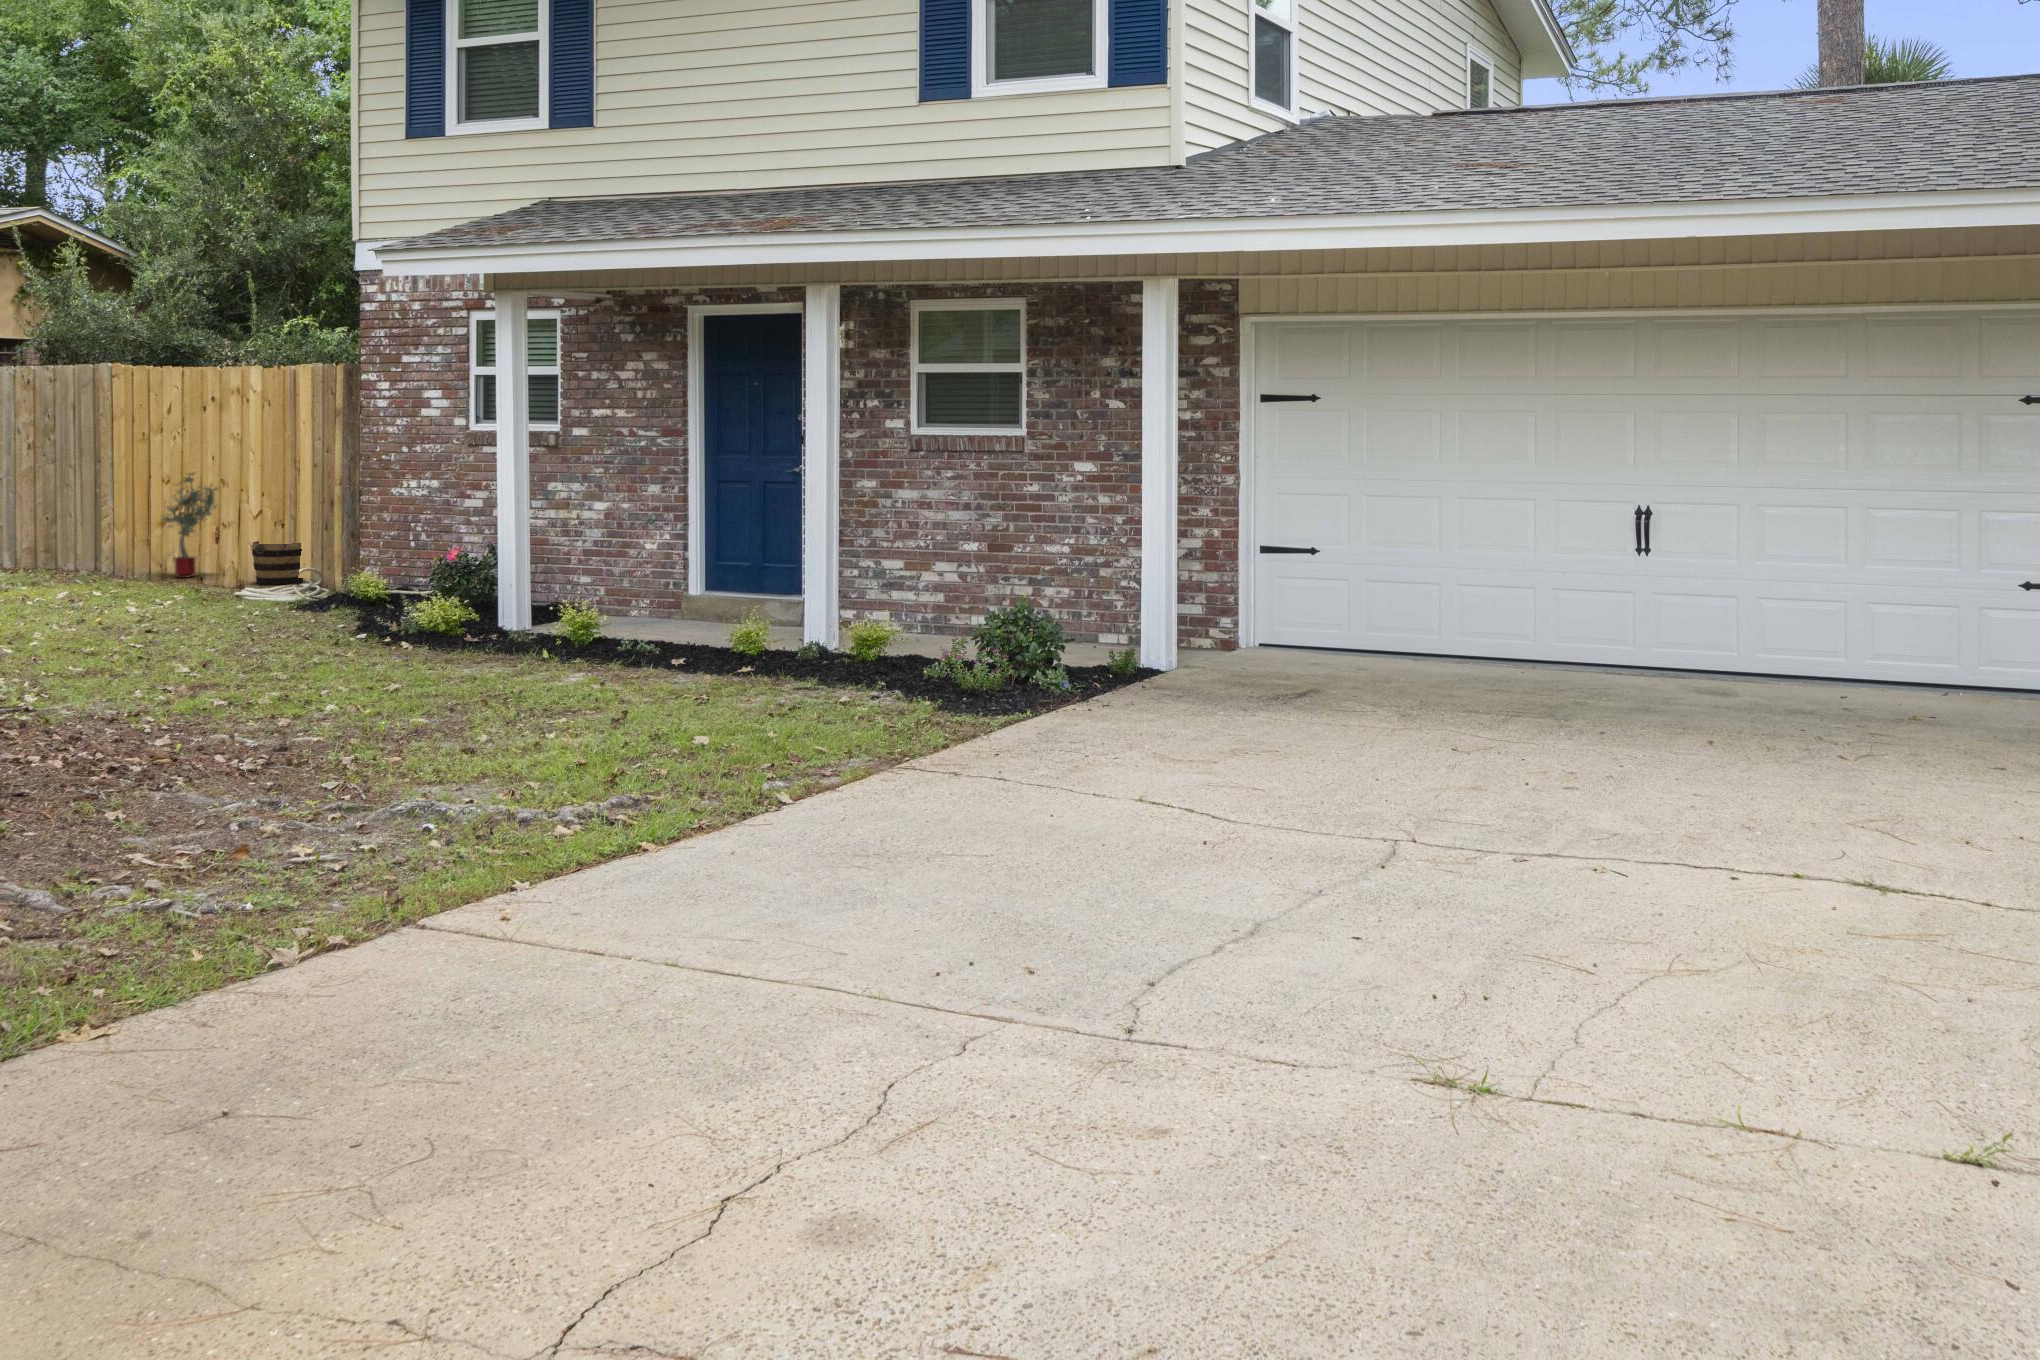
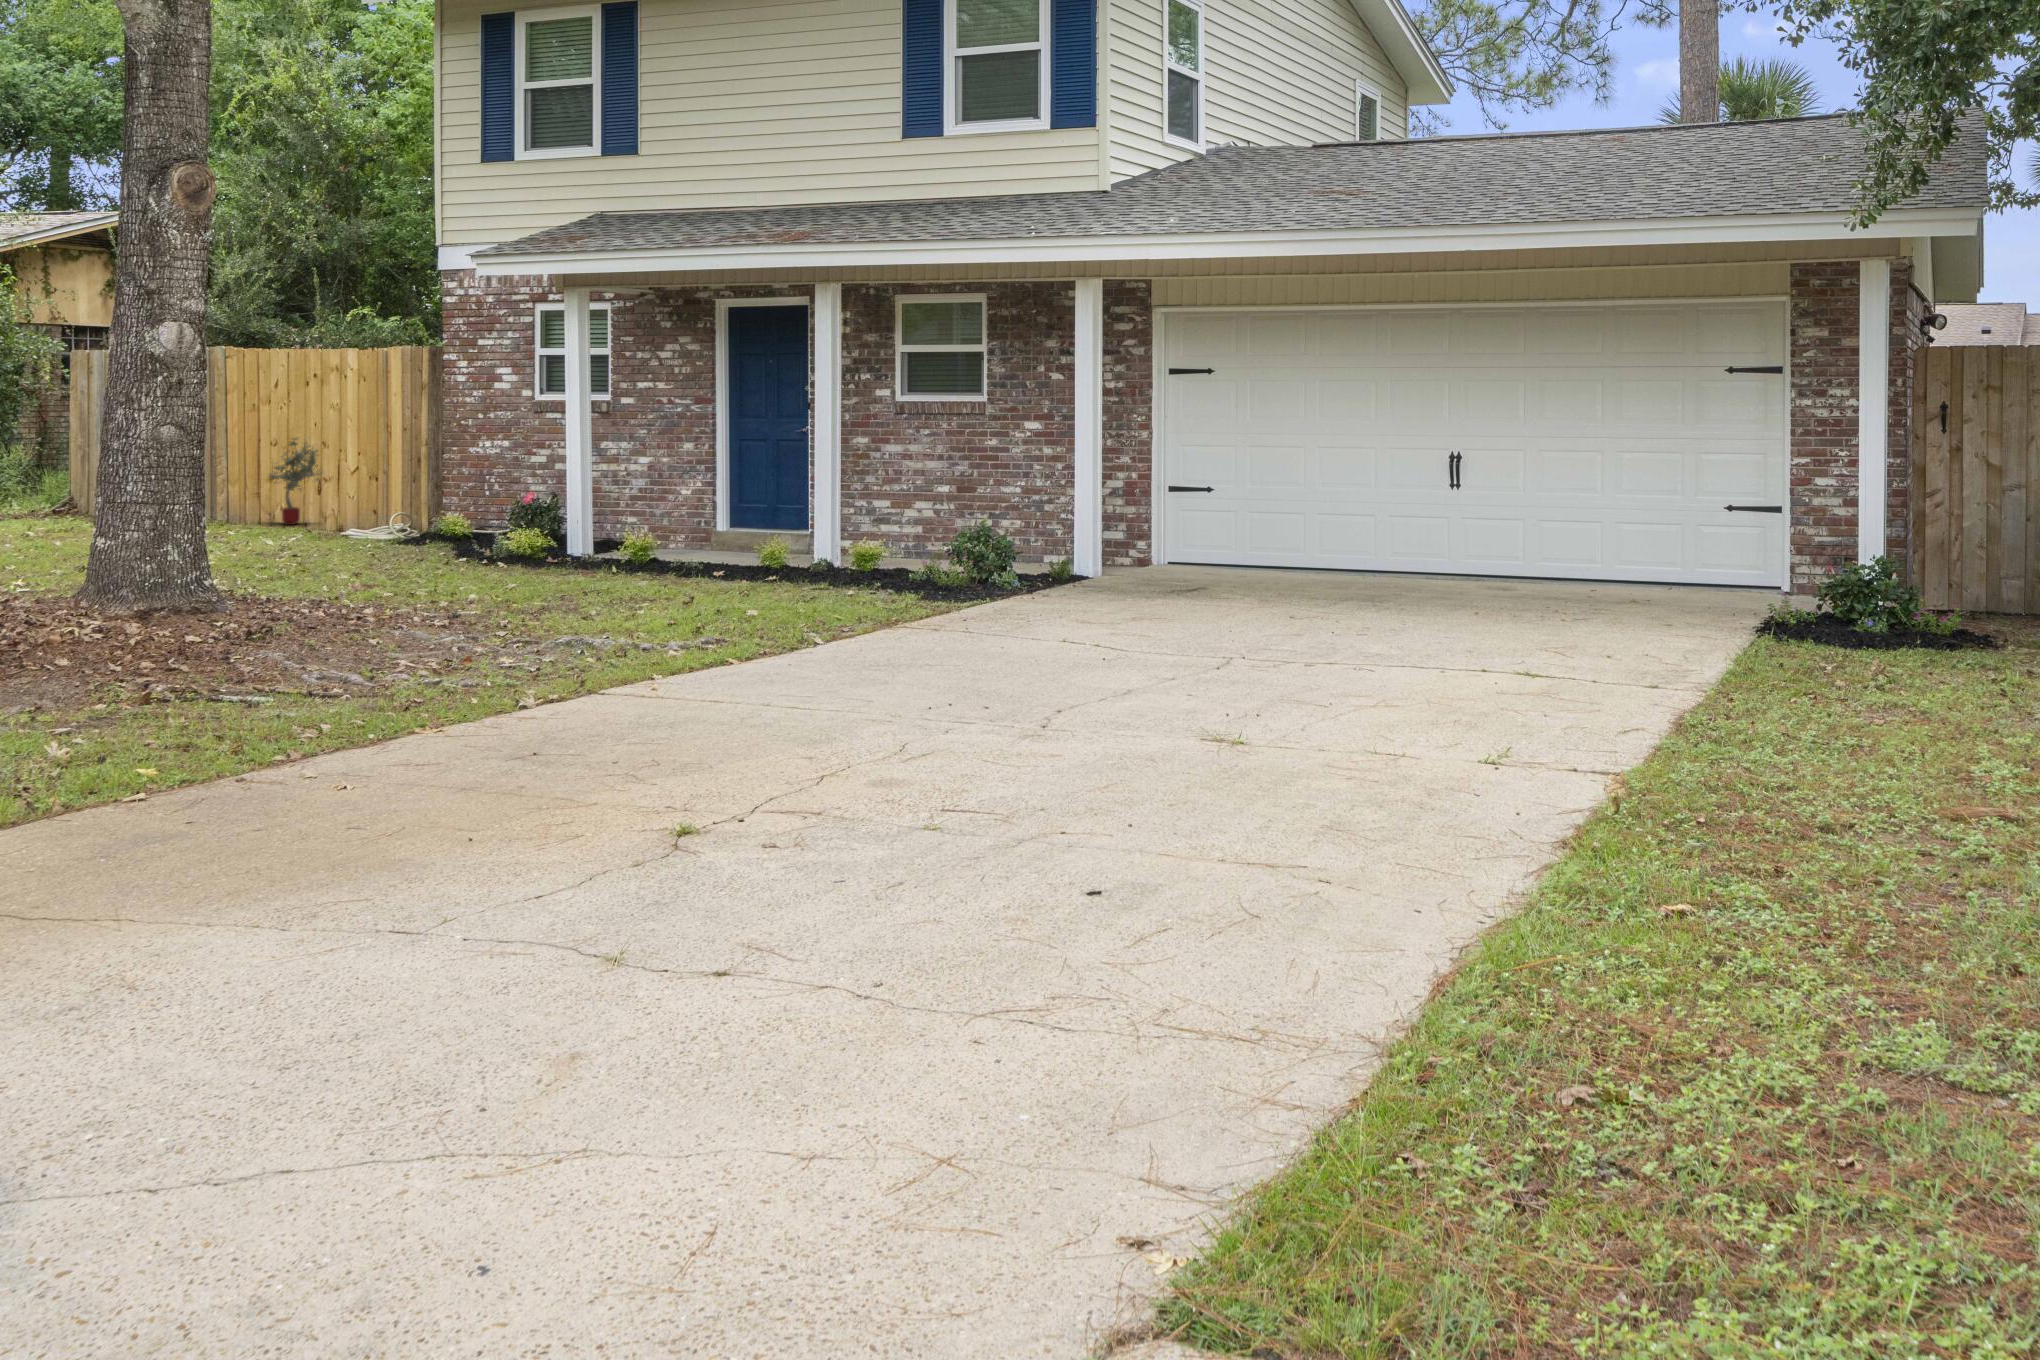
bucket: present [252,541,303,585] -> none [350,493,396,529]

